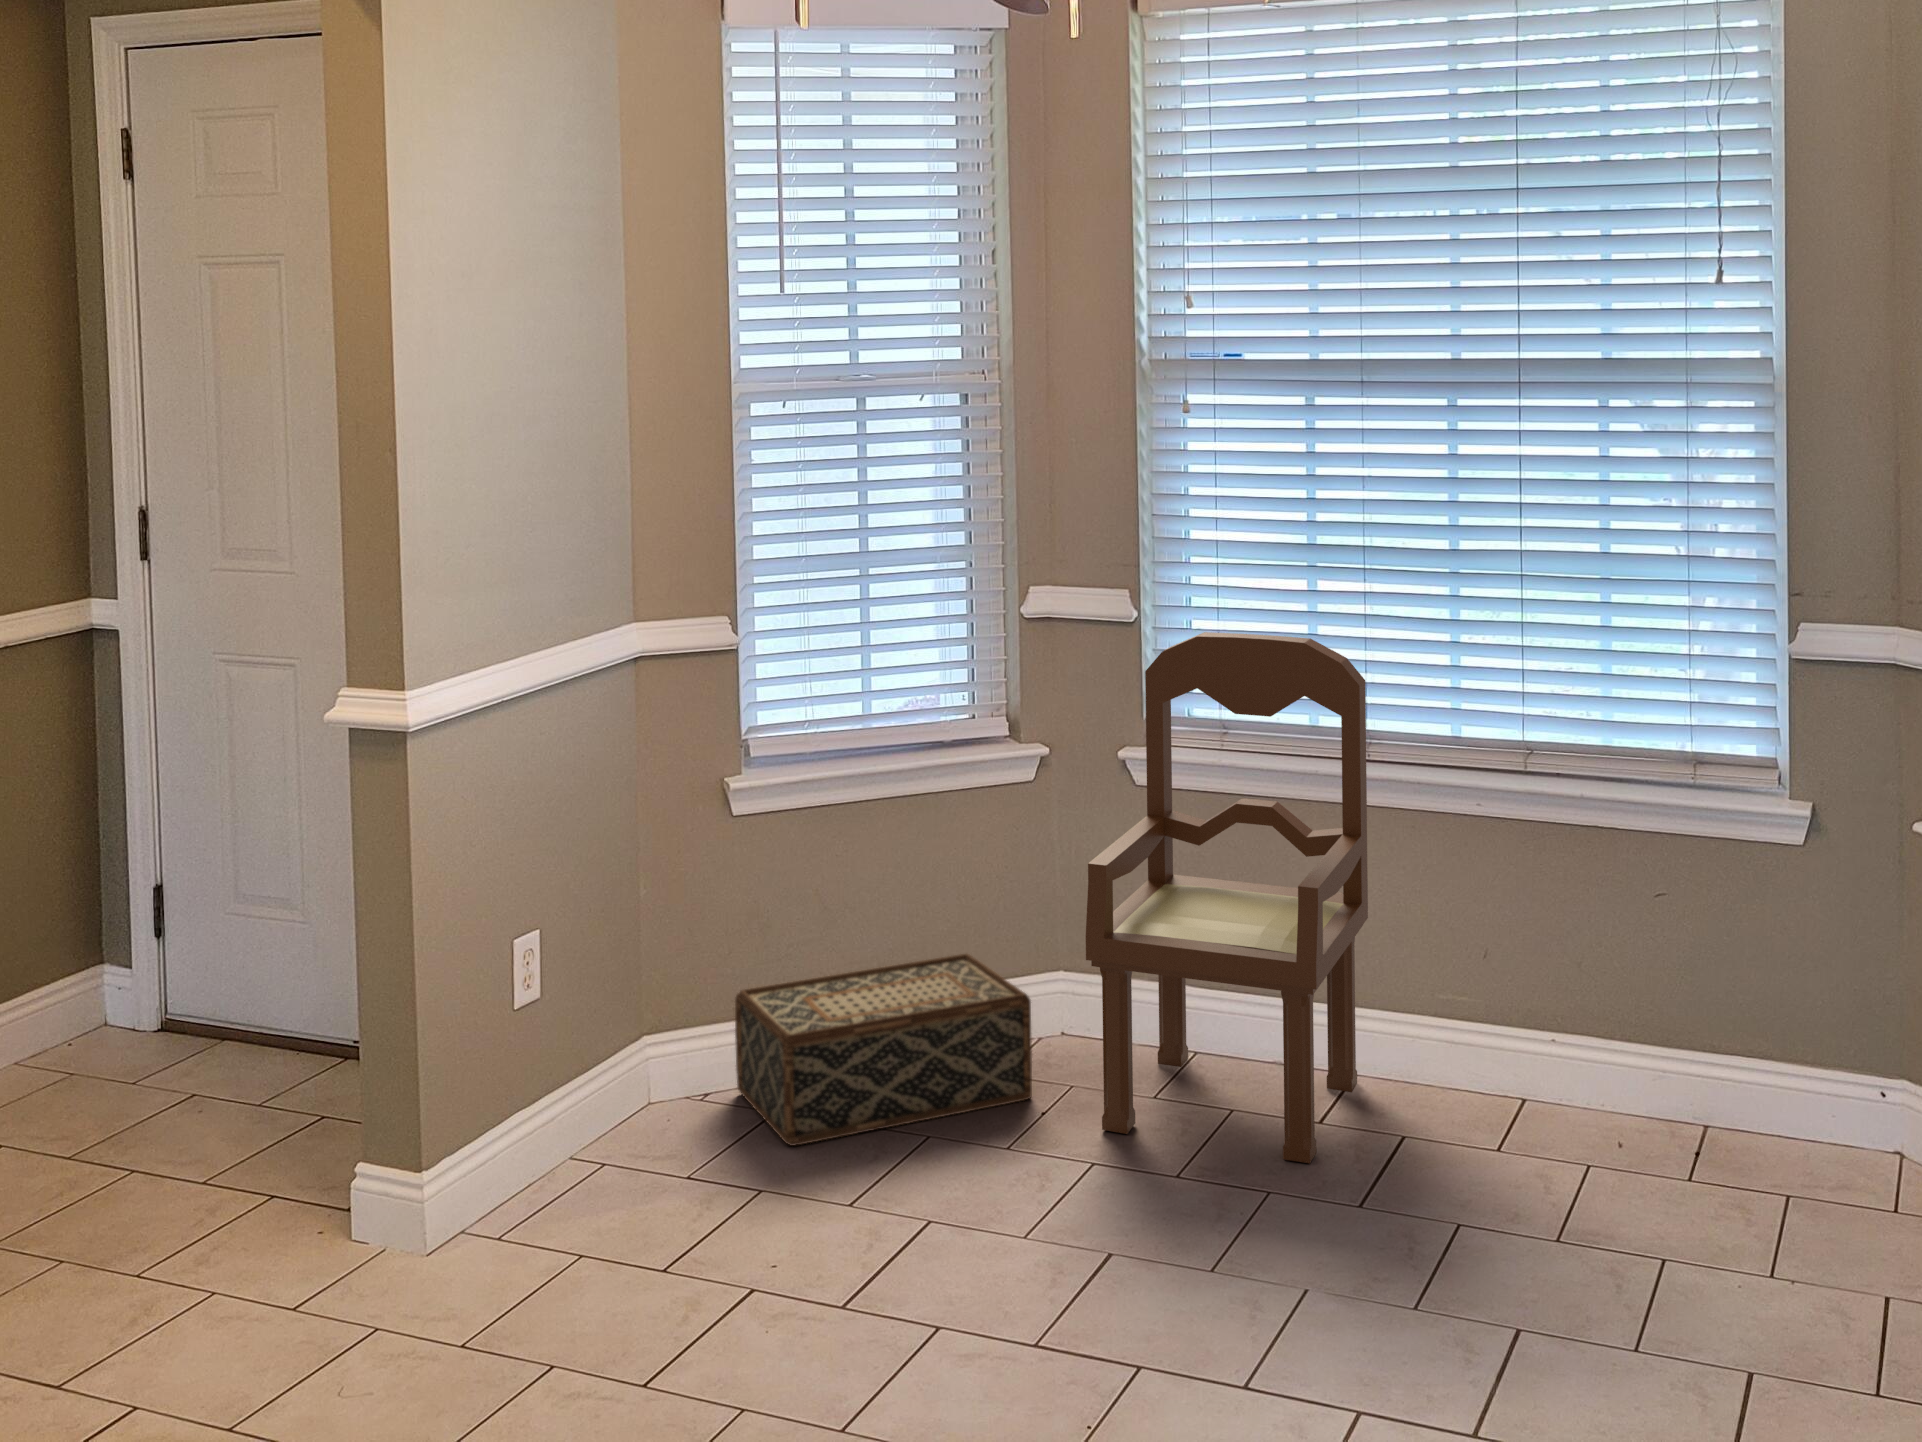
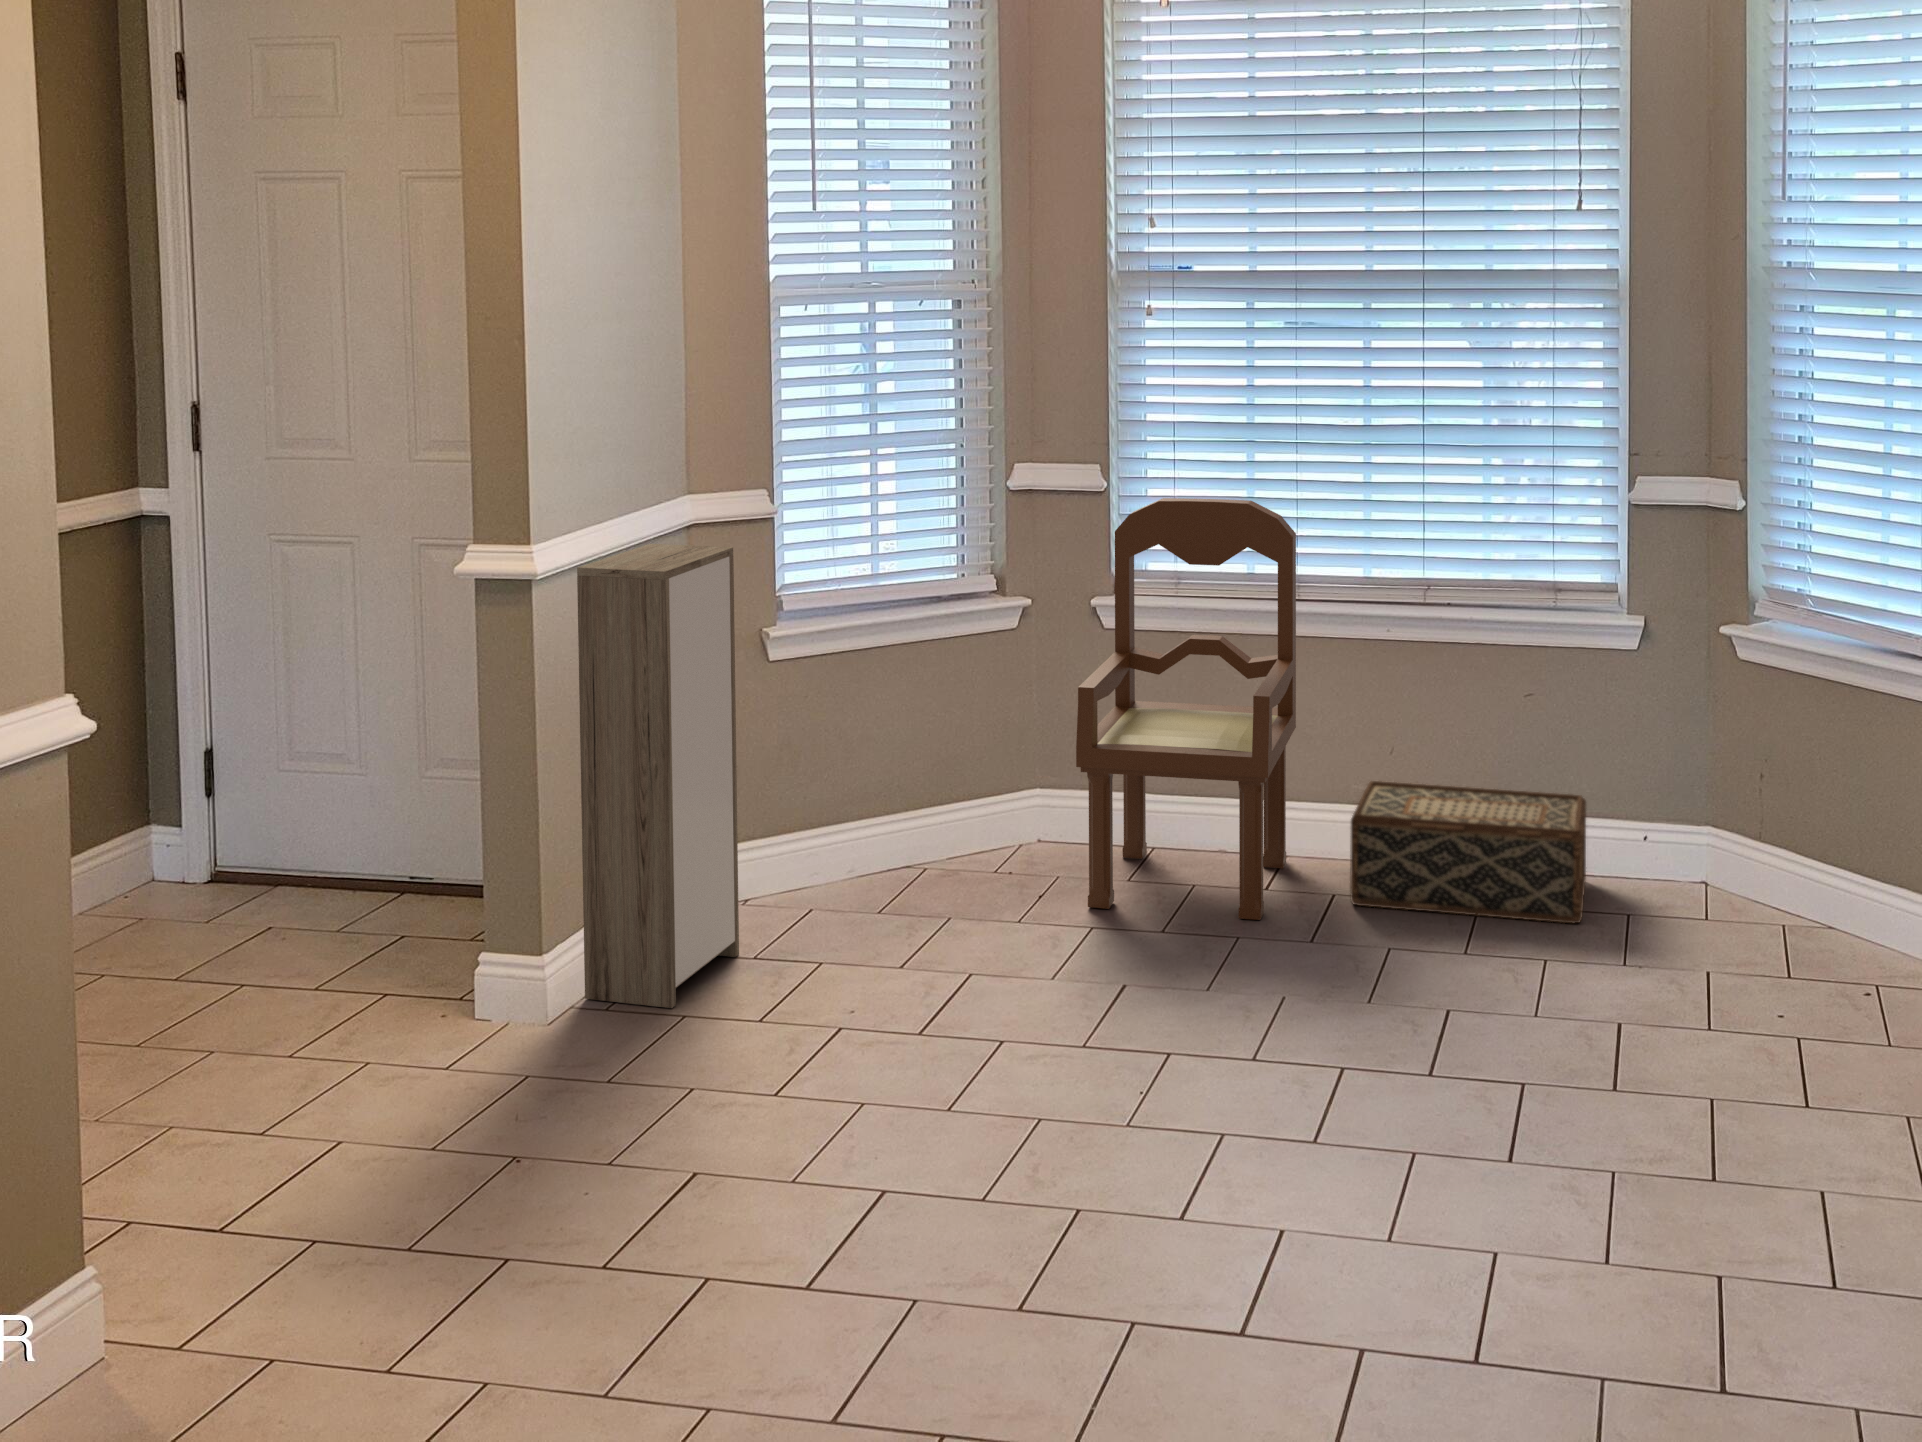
storage cabinet: none [492,681,686,1230] -> present [577,544,739,1008]
woven basket: present [735,954,1032,1146] -> present [1350,781,1586,923]

